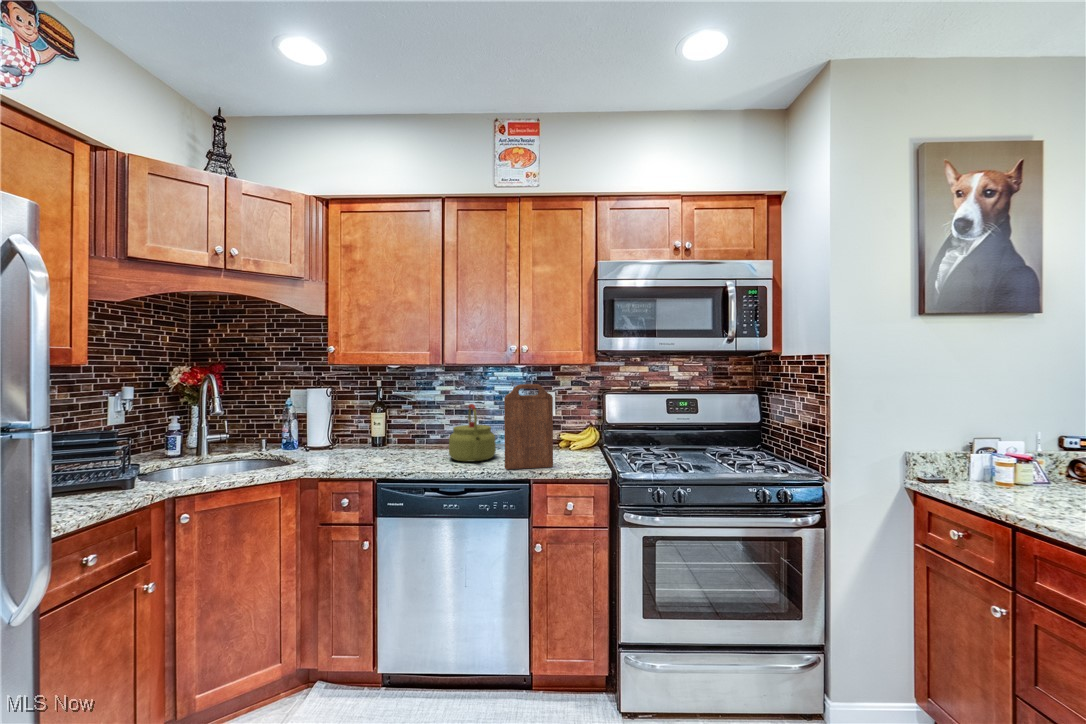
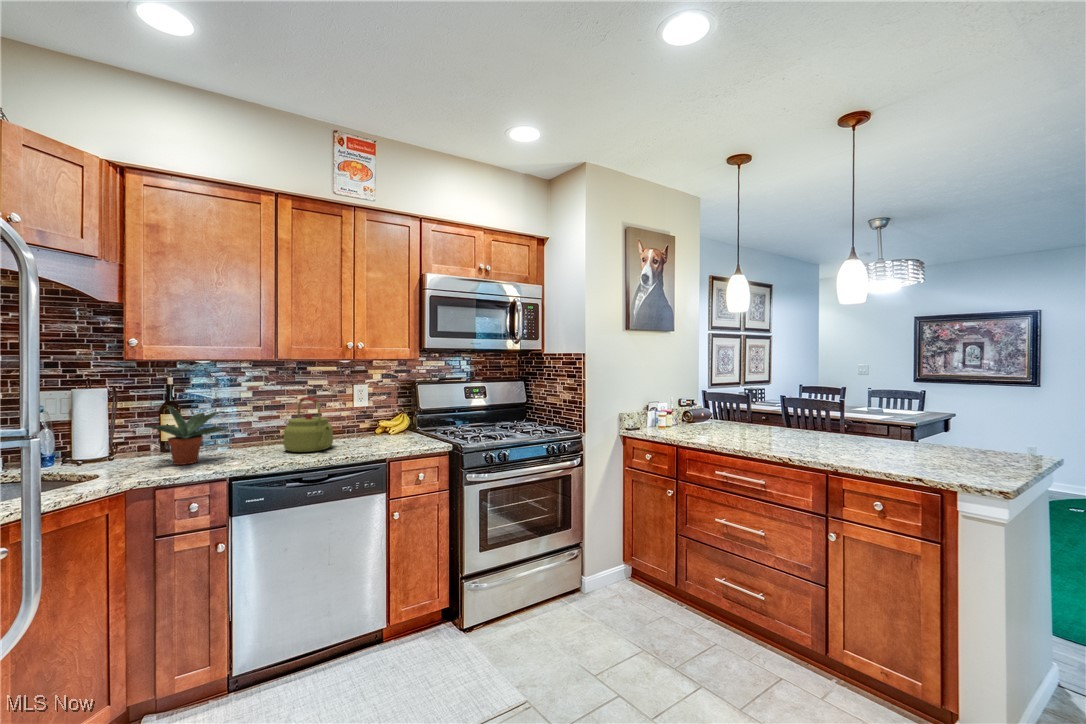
cutting board: present [504,384,553,469] -> none [360,376,400,452]
potted plant: none [335,406,405,461] -> present [146,406,229,465]

